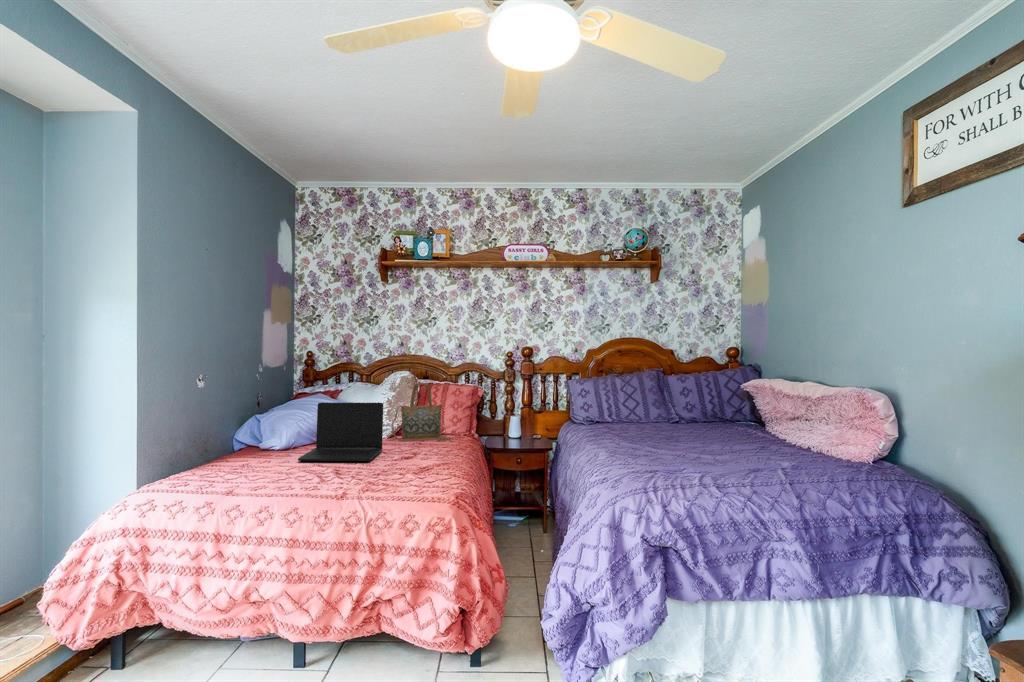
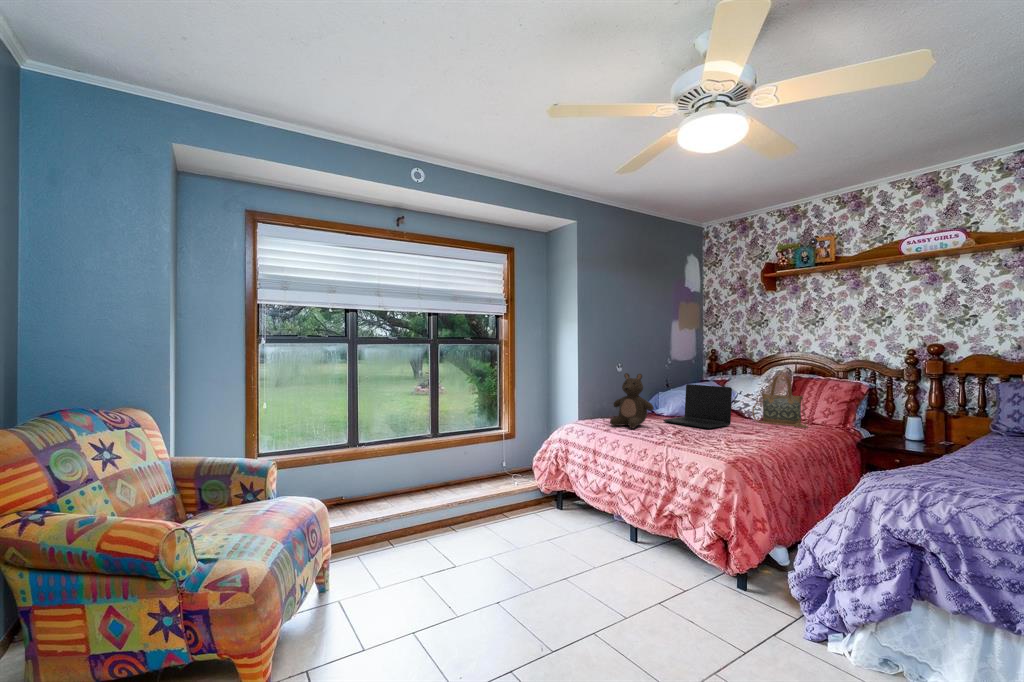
stuffed bear: none [227,395,300,485] -> present [610,373,654,428]

